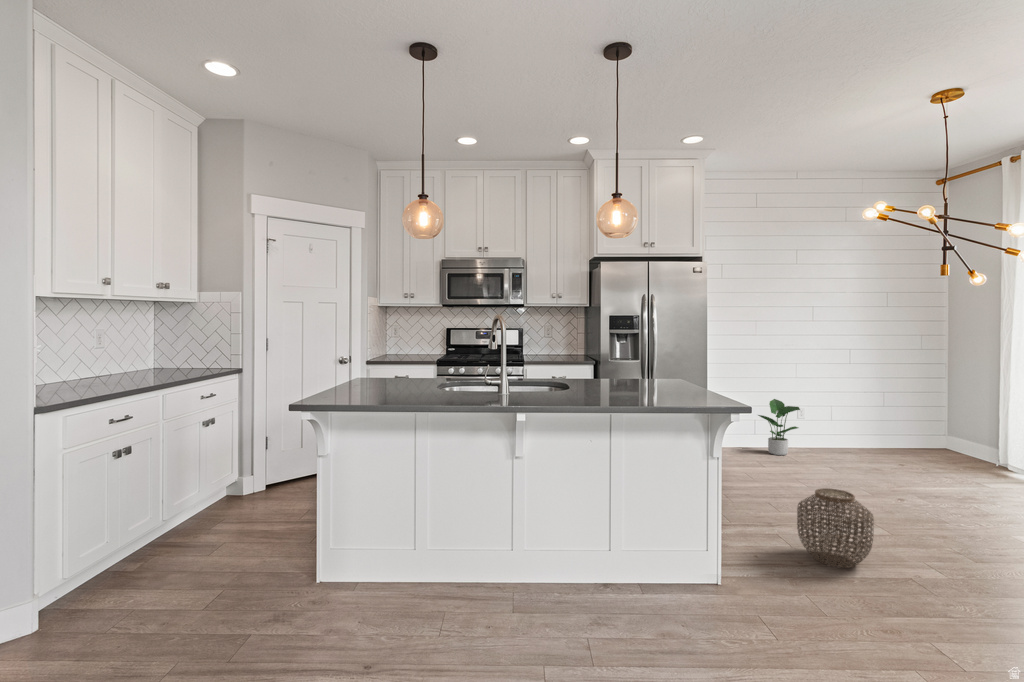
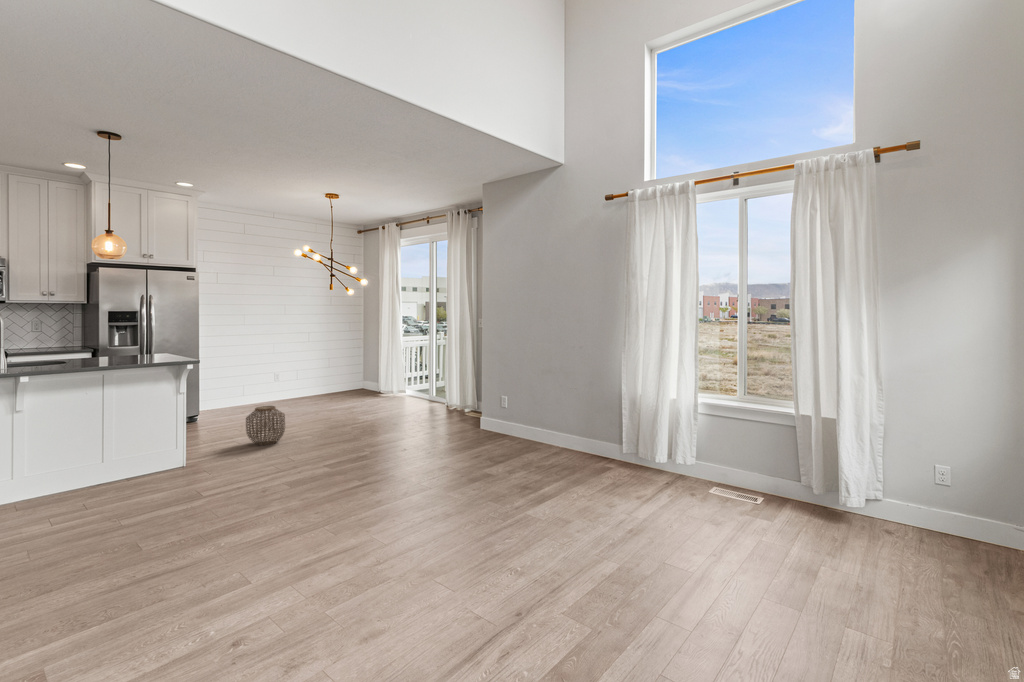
potted plant: present [758,399,800,455] -> none [243,368,273,405]

